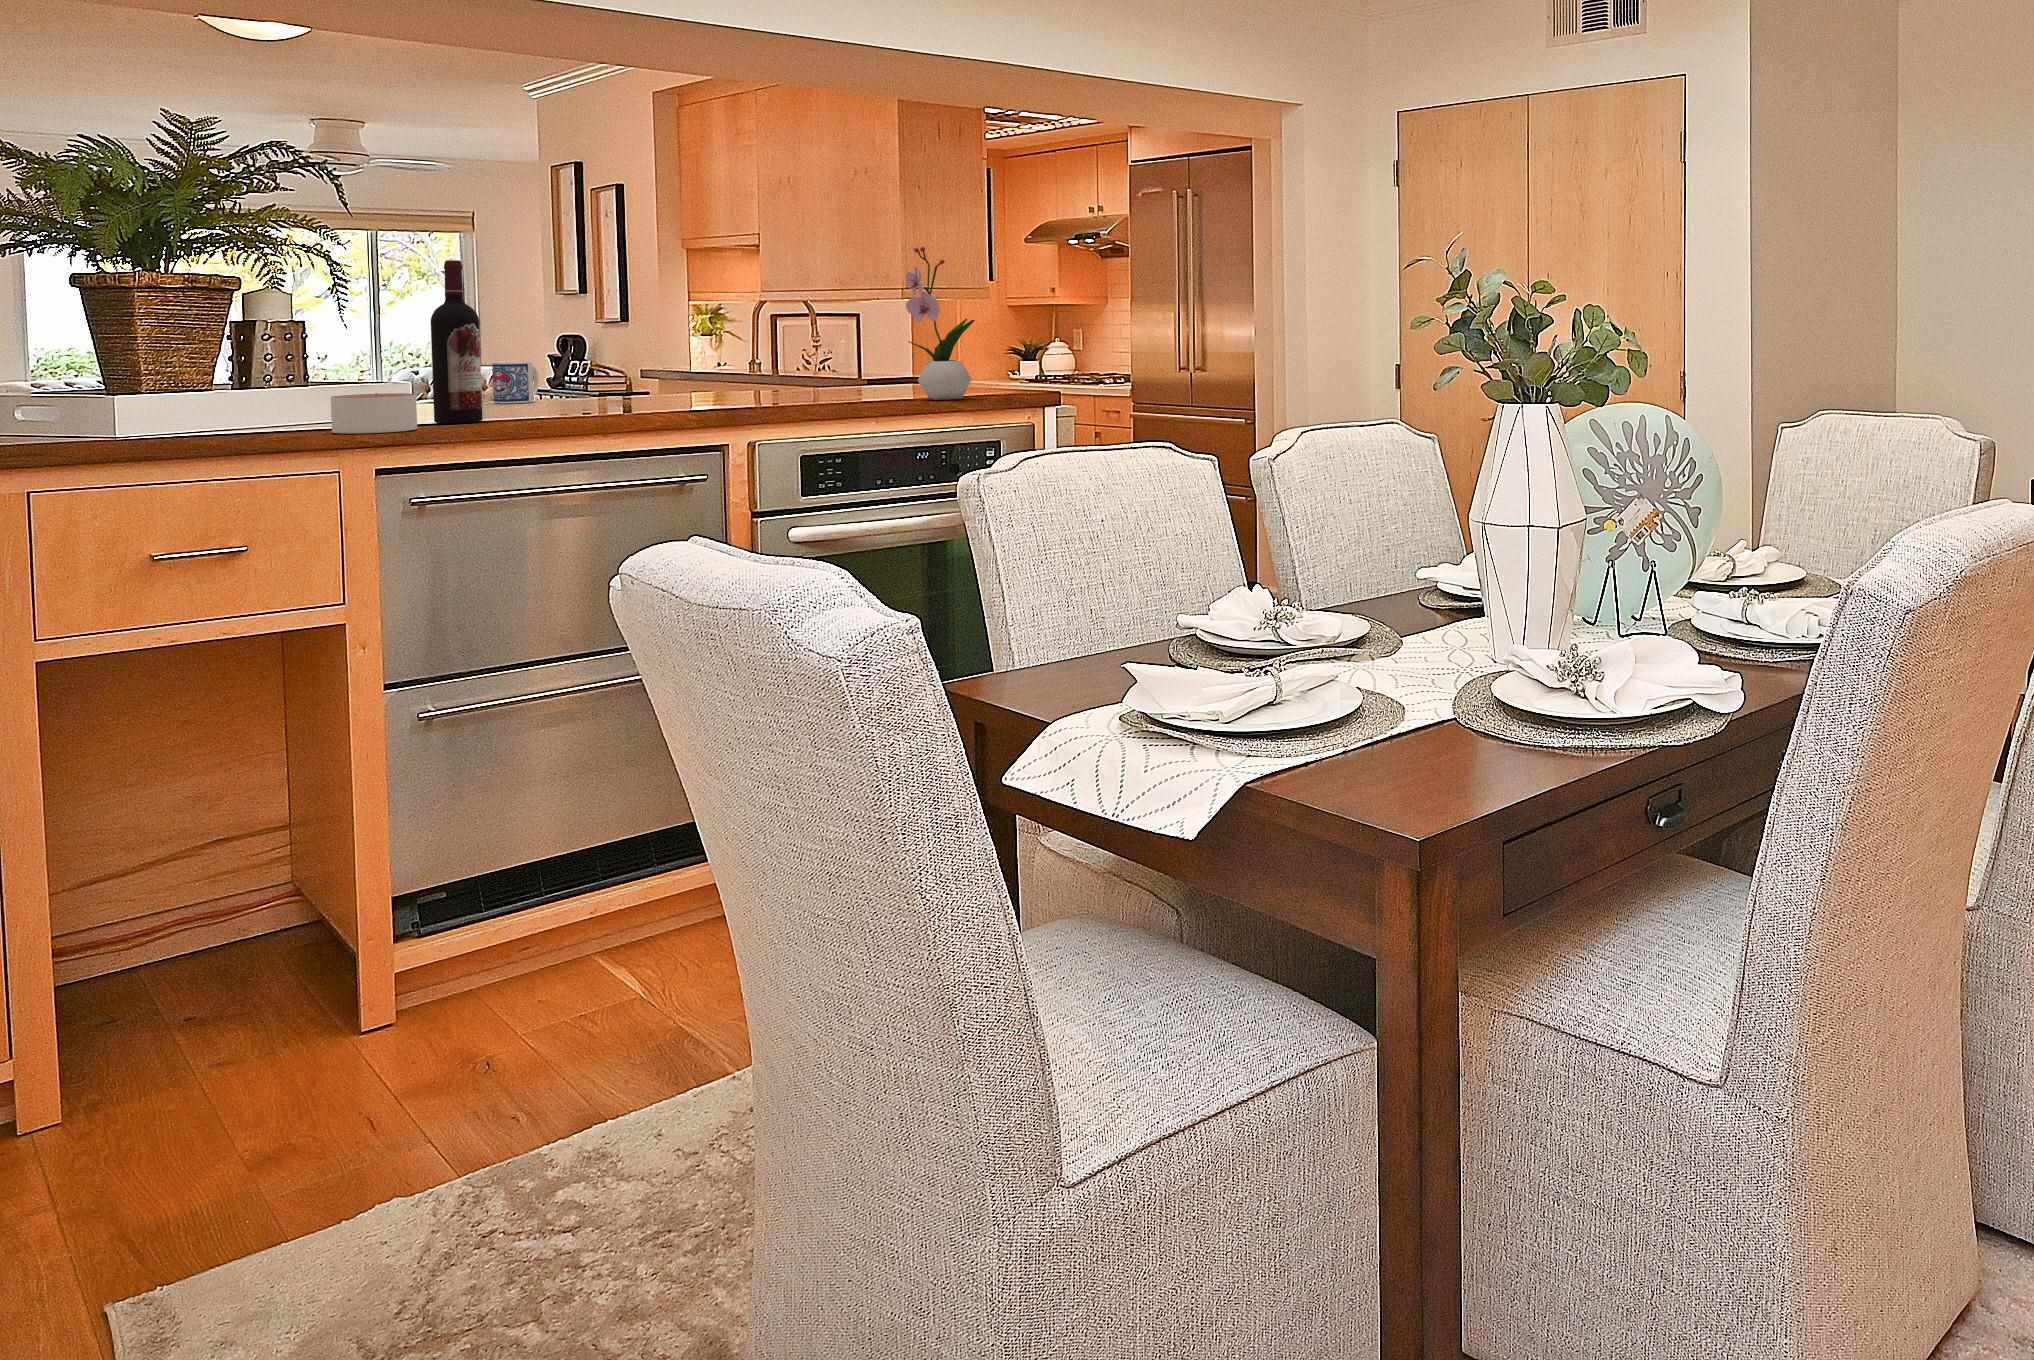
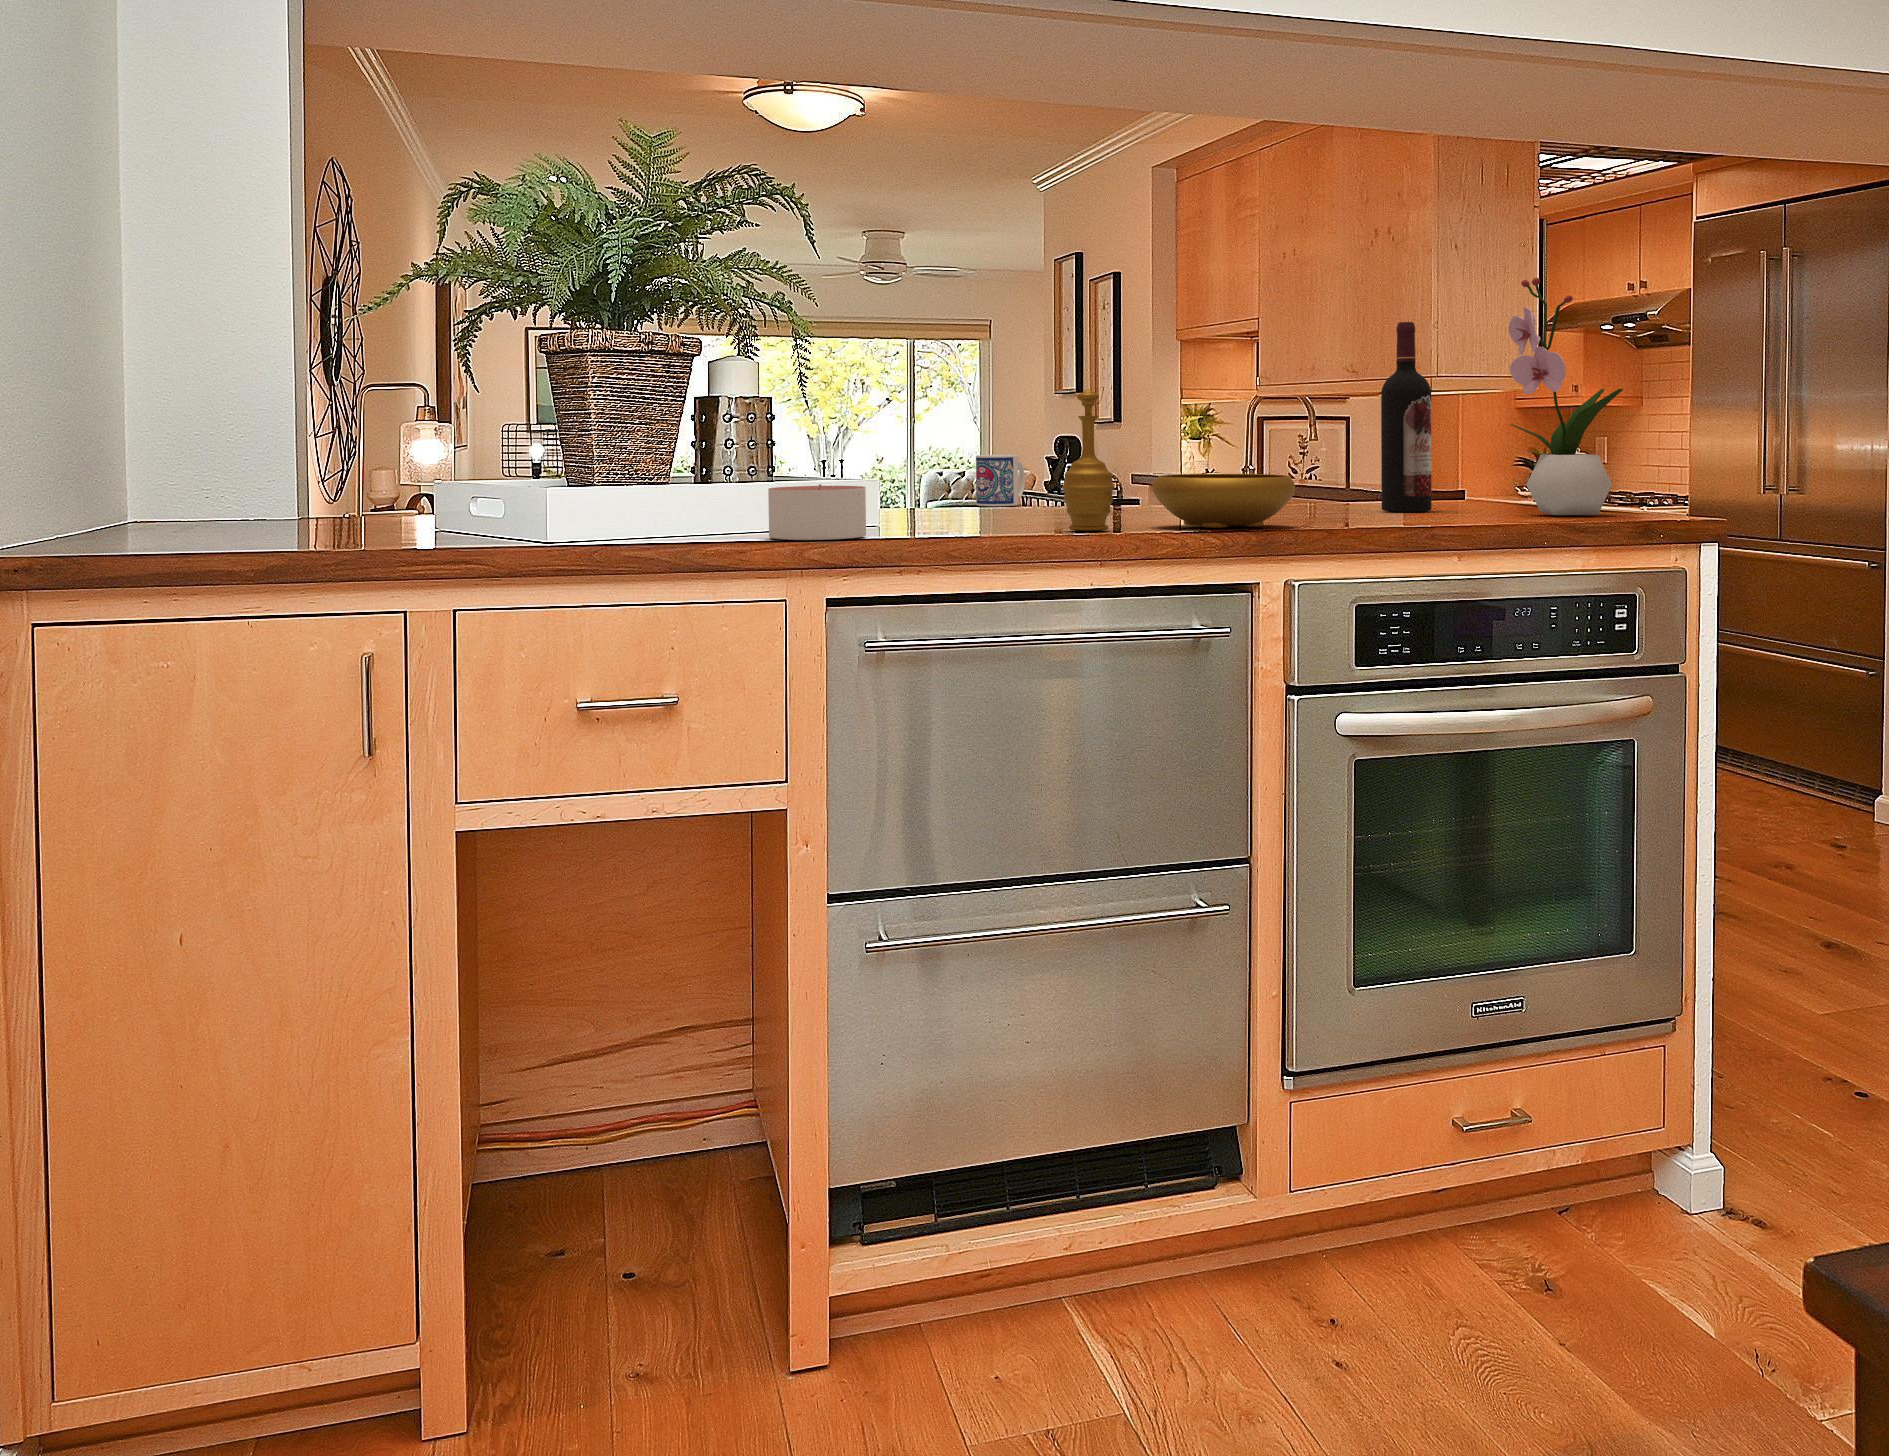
wine bottle: present [431,260,483,423] -> present [1381,322,1432,512]
decorative bowl: none [576,323,750,420] -> present [1062,389,1295,531]

